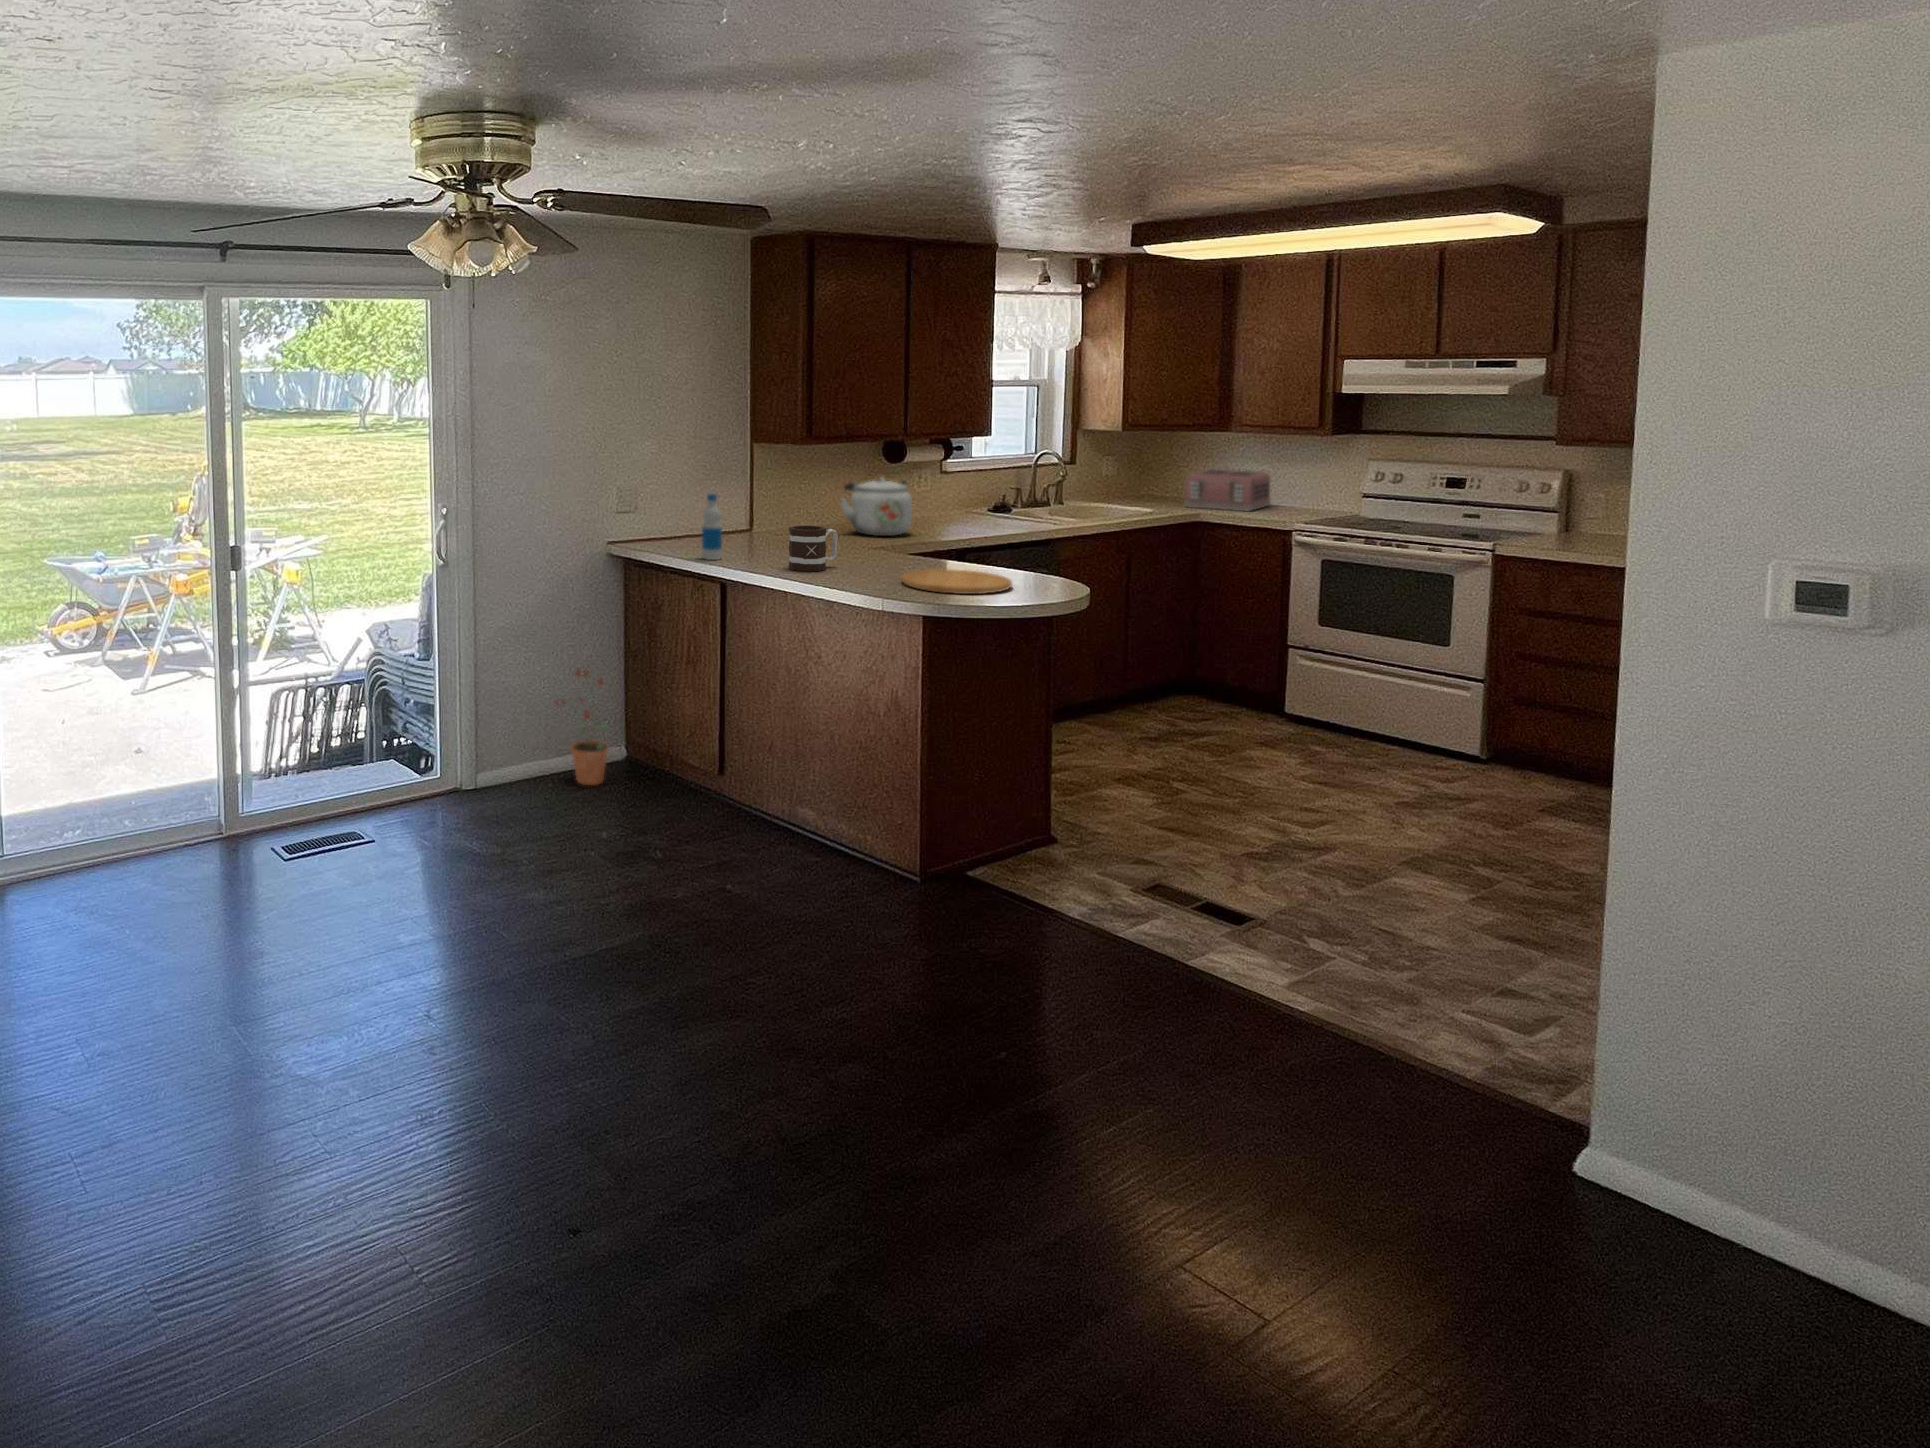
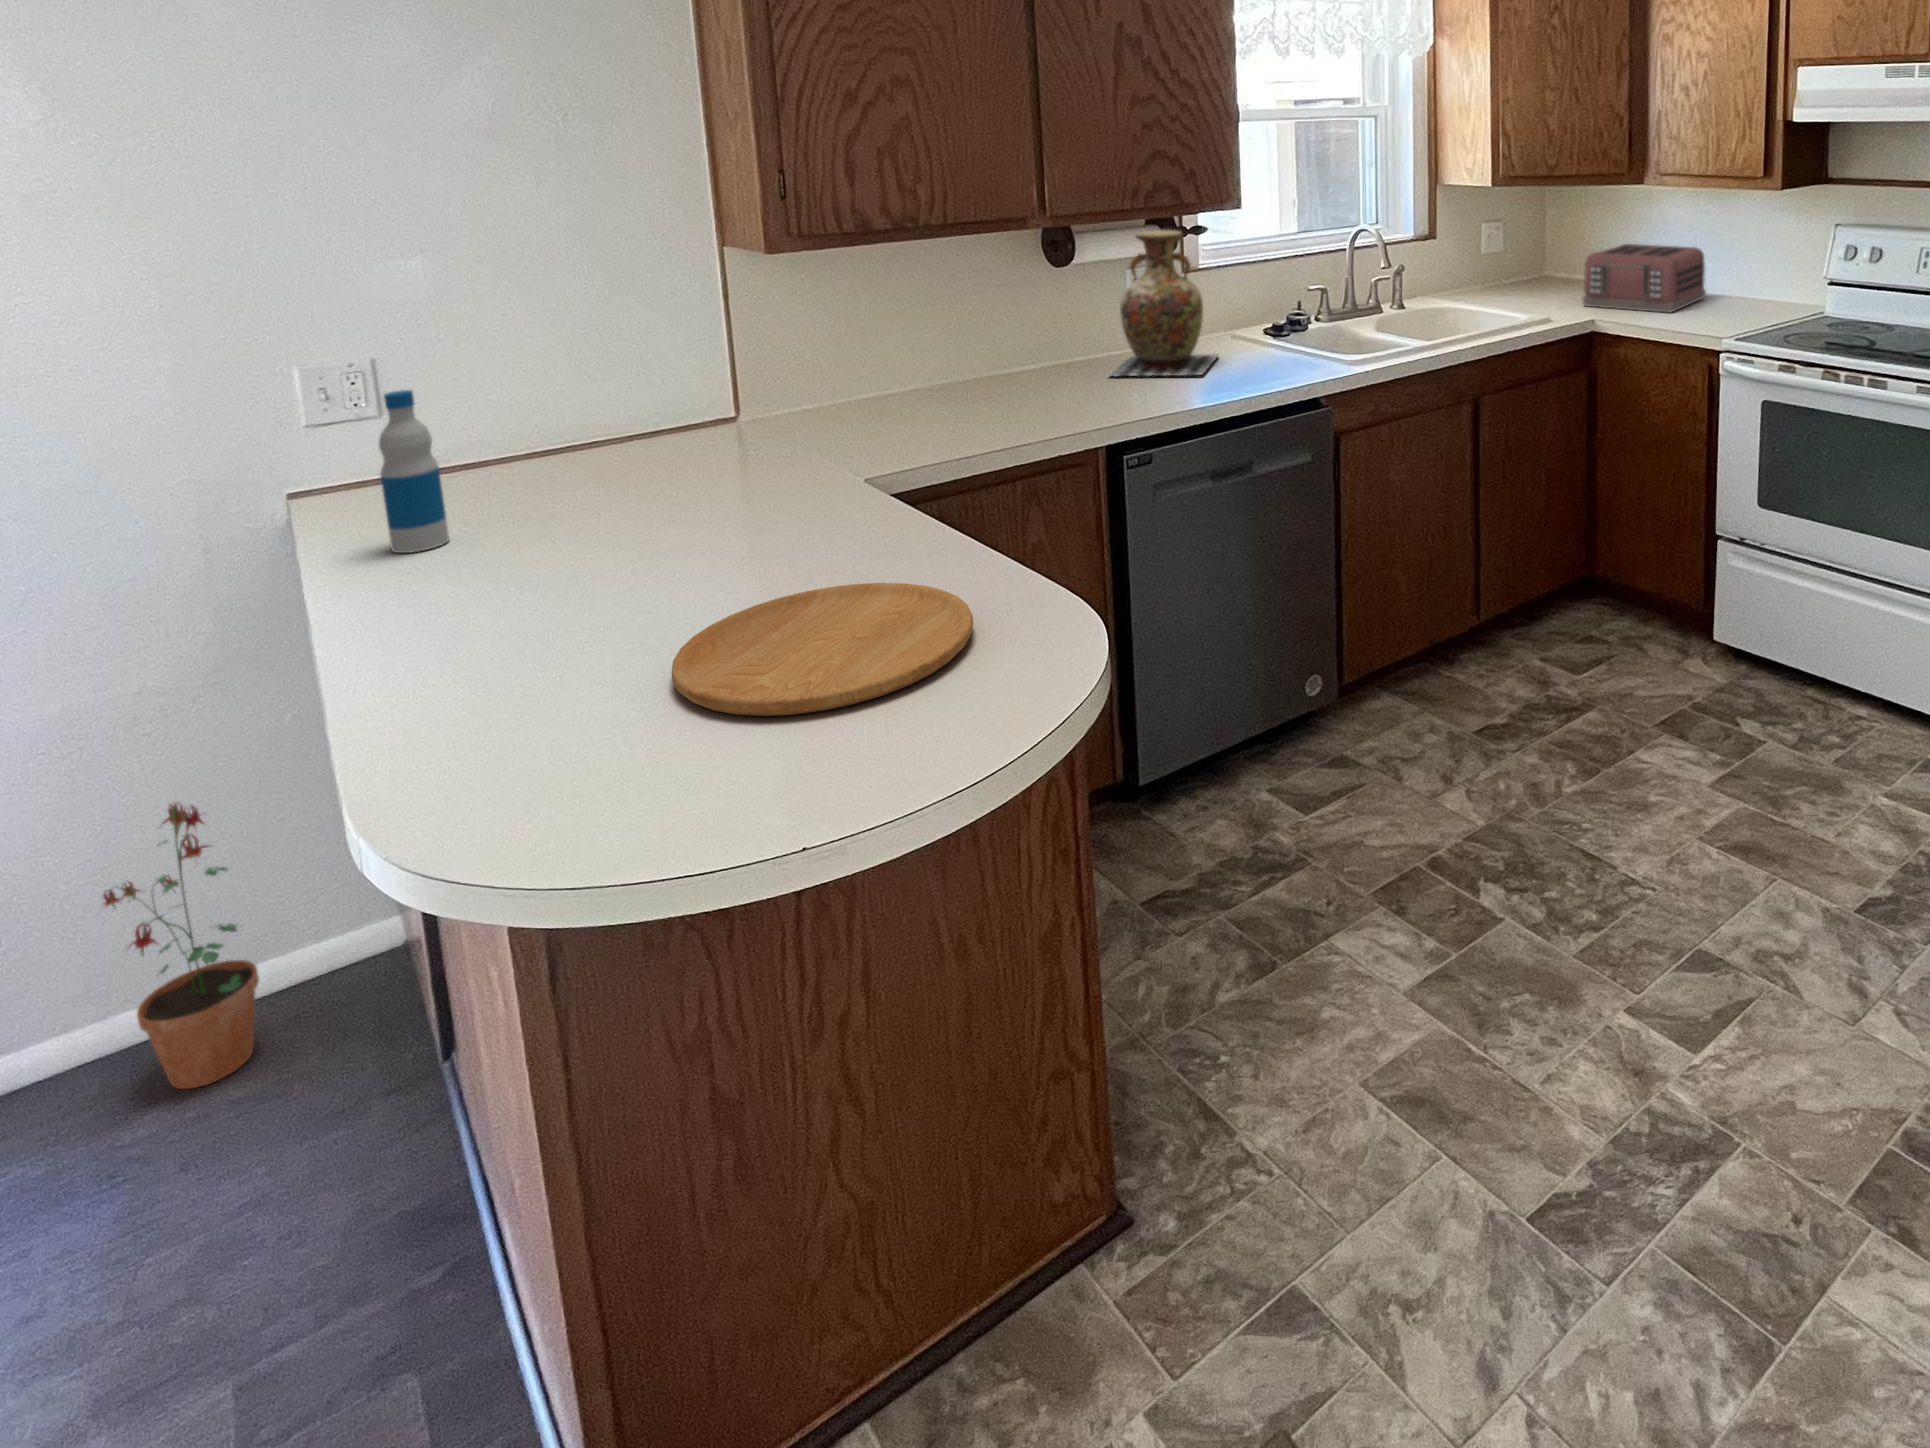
vase: none [919,447,978,525] -> present [1110,230,1218,377]
kettle: present [840,478,912,536] -> none [897,302,1046,420]
mug: present [789,526,838,571] -> none [506,470,666,600]

